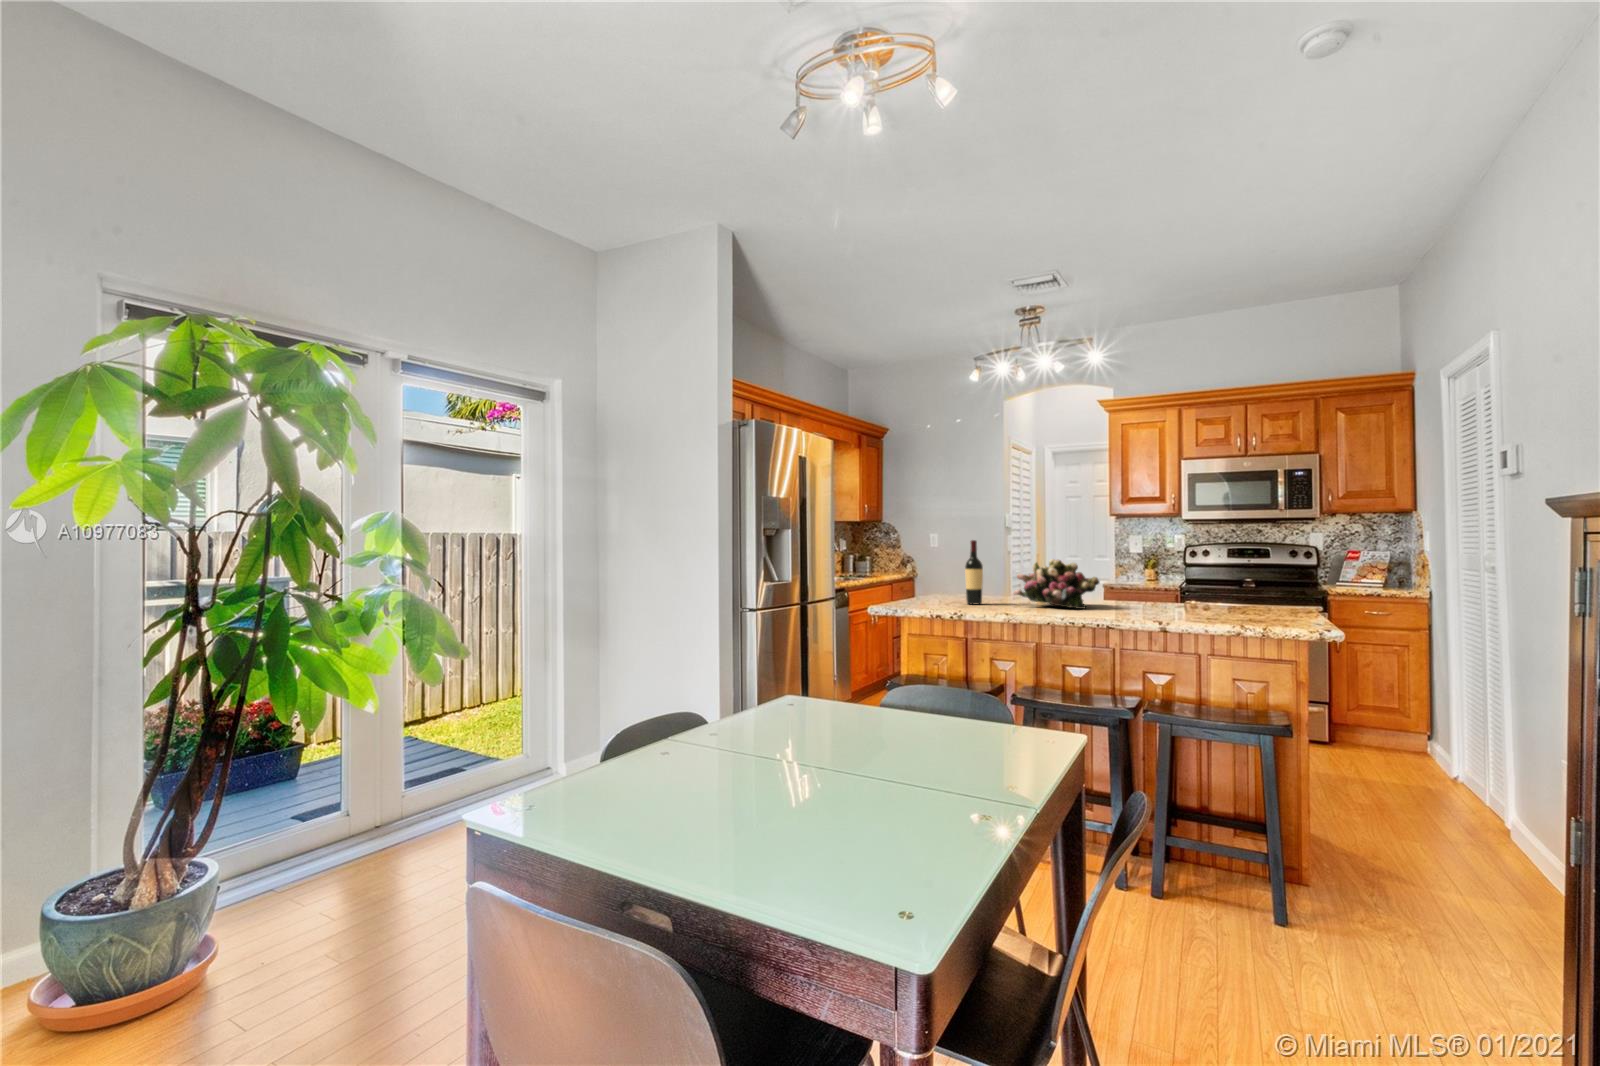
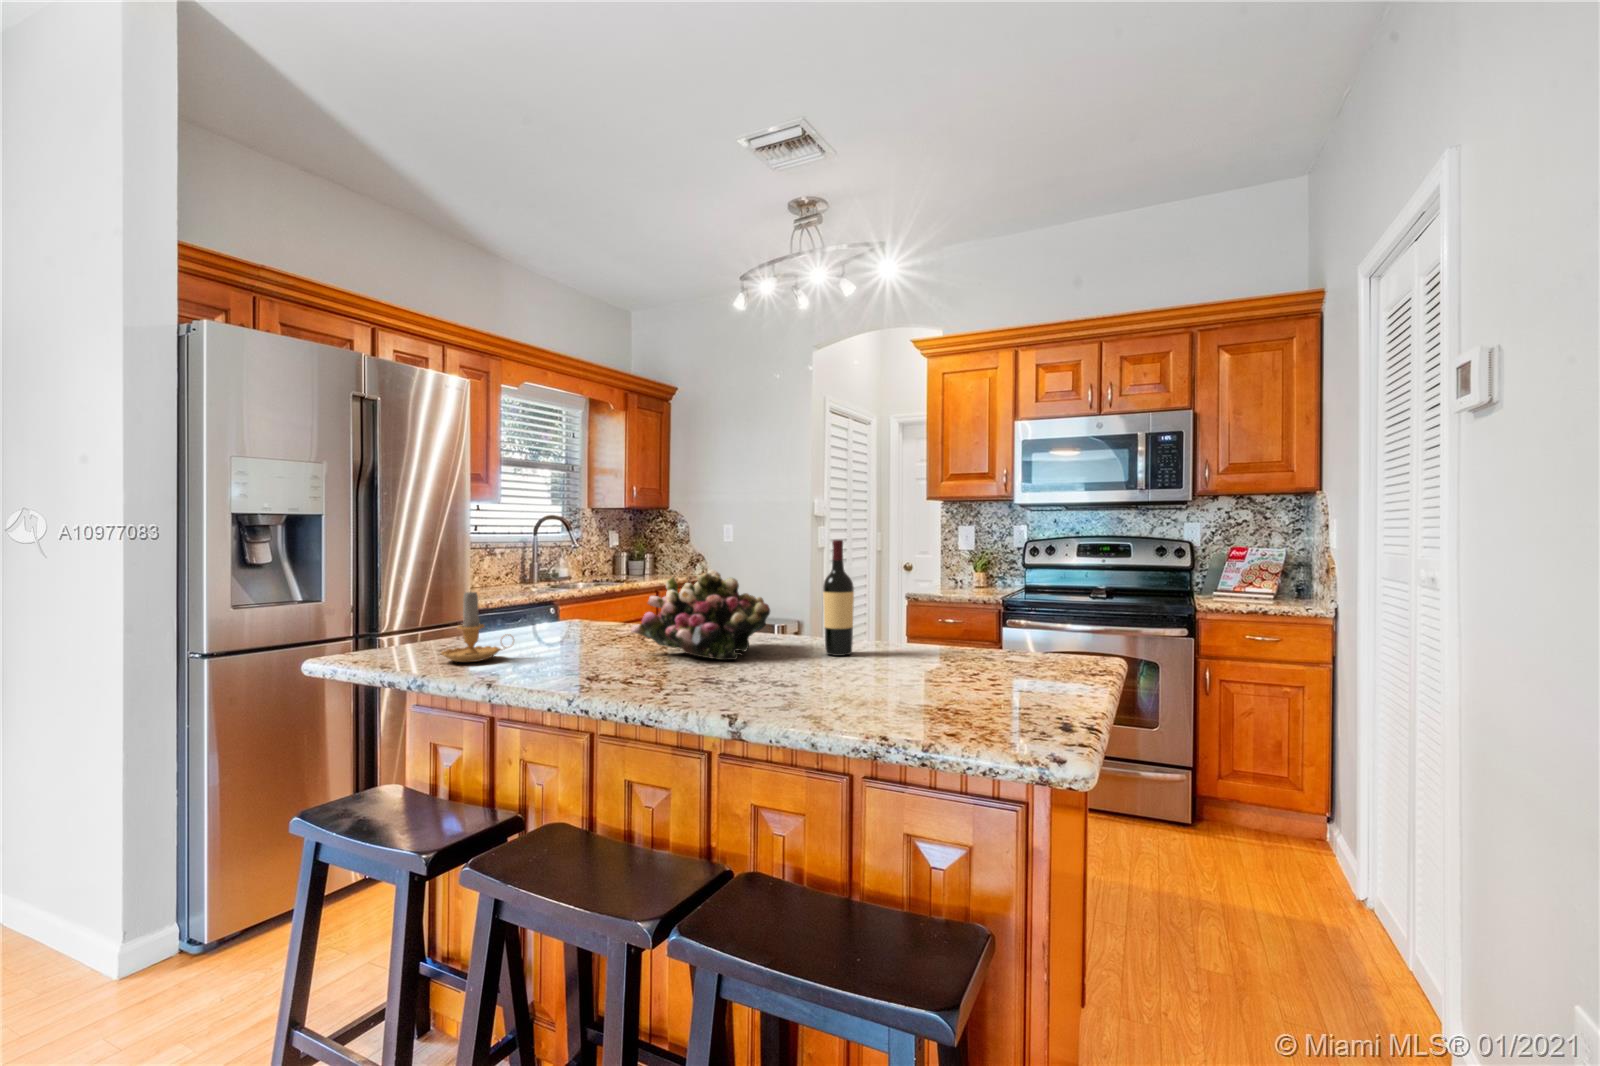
wine bottle: present [965,540,983,605] -> present [823,540,854,656]
candle: none [916,567,951,608] -> present [441,592,514,662]

